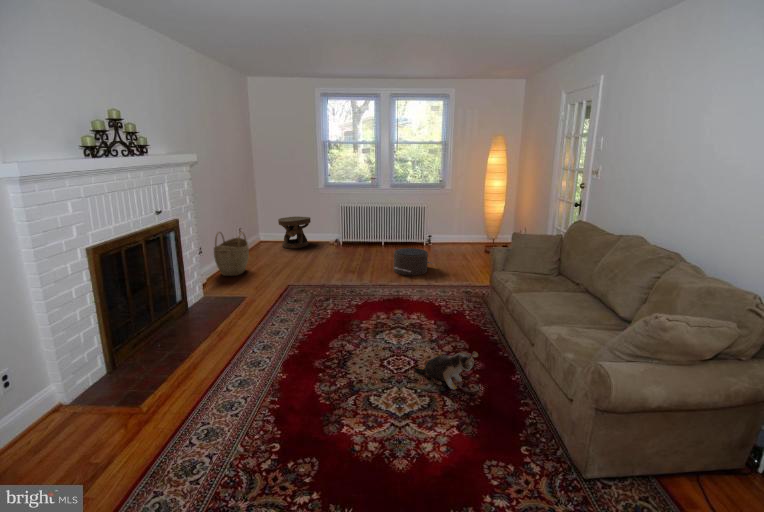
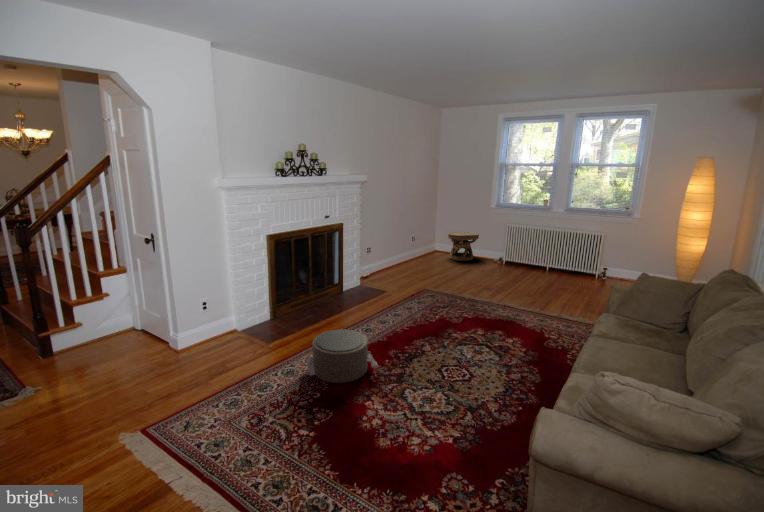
woven basket: present [214,232,249,276] -> none [379,237,408,275]
pouf: present [393,248,432,276] -> present [307,329,378,383]
plush toy: present [414,351,478,390] -> none [464,376,508,411]

